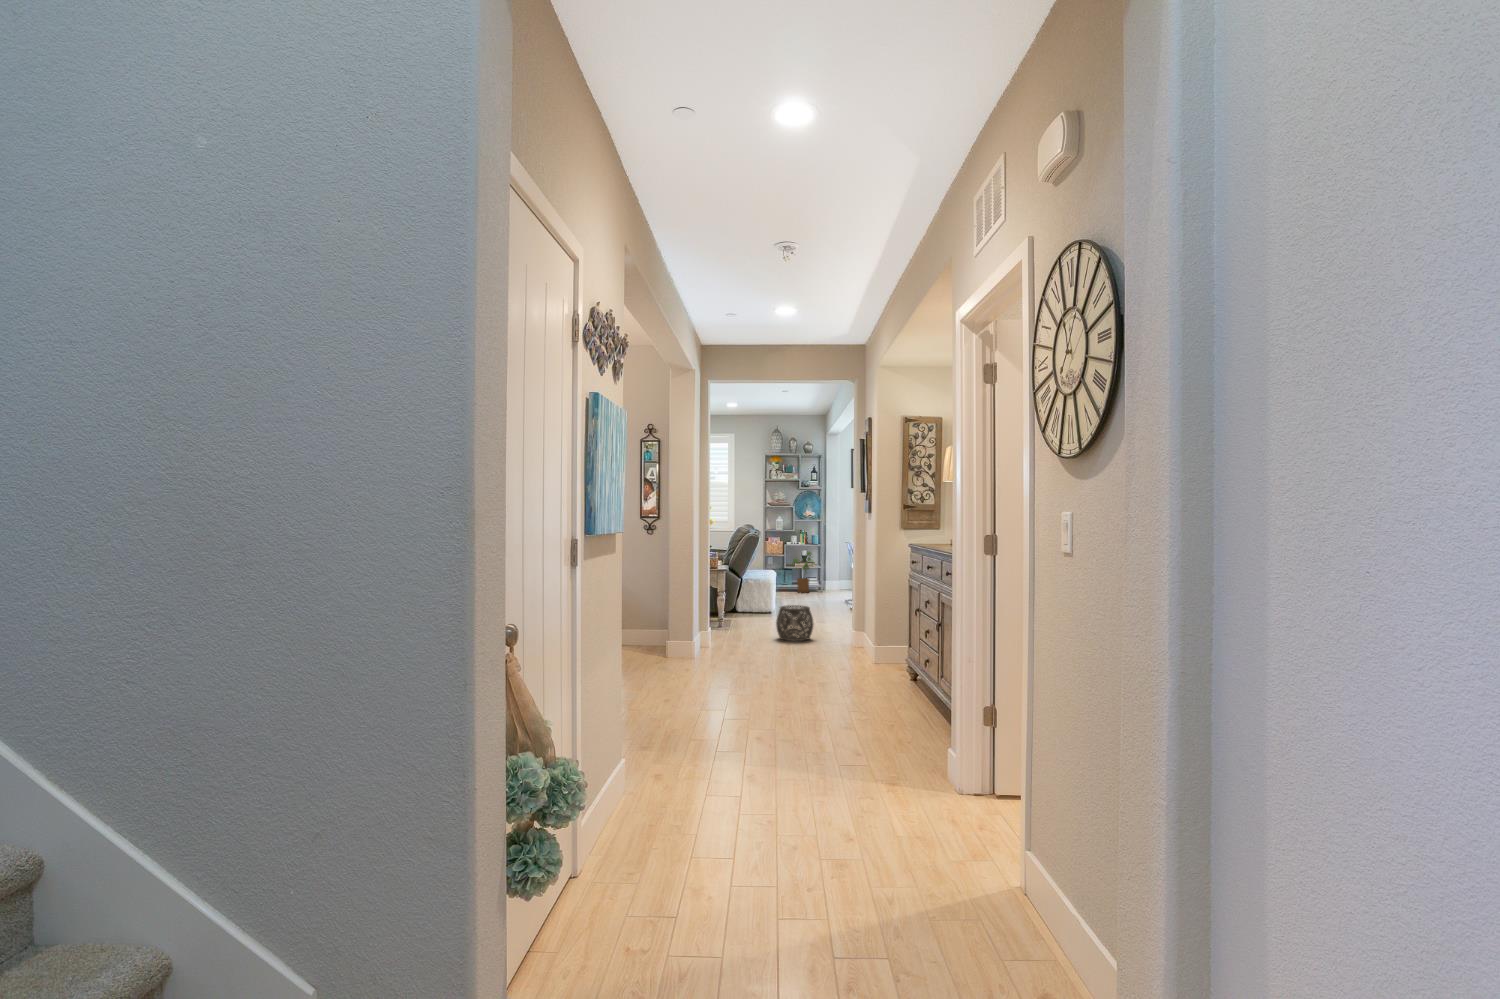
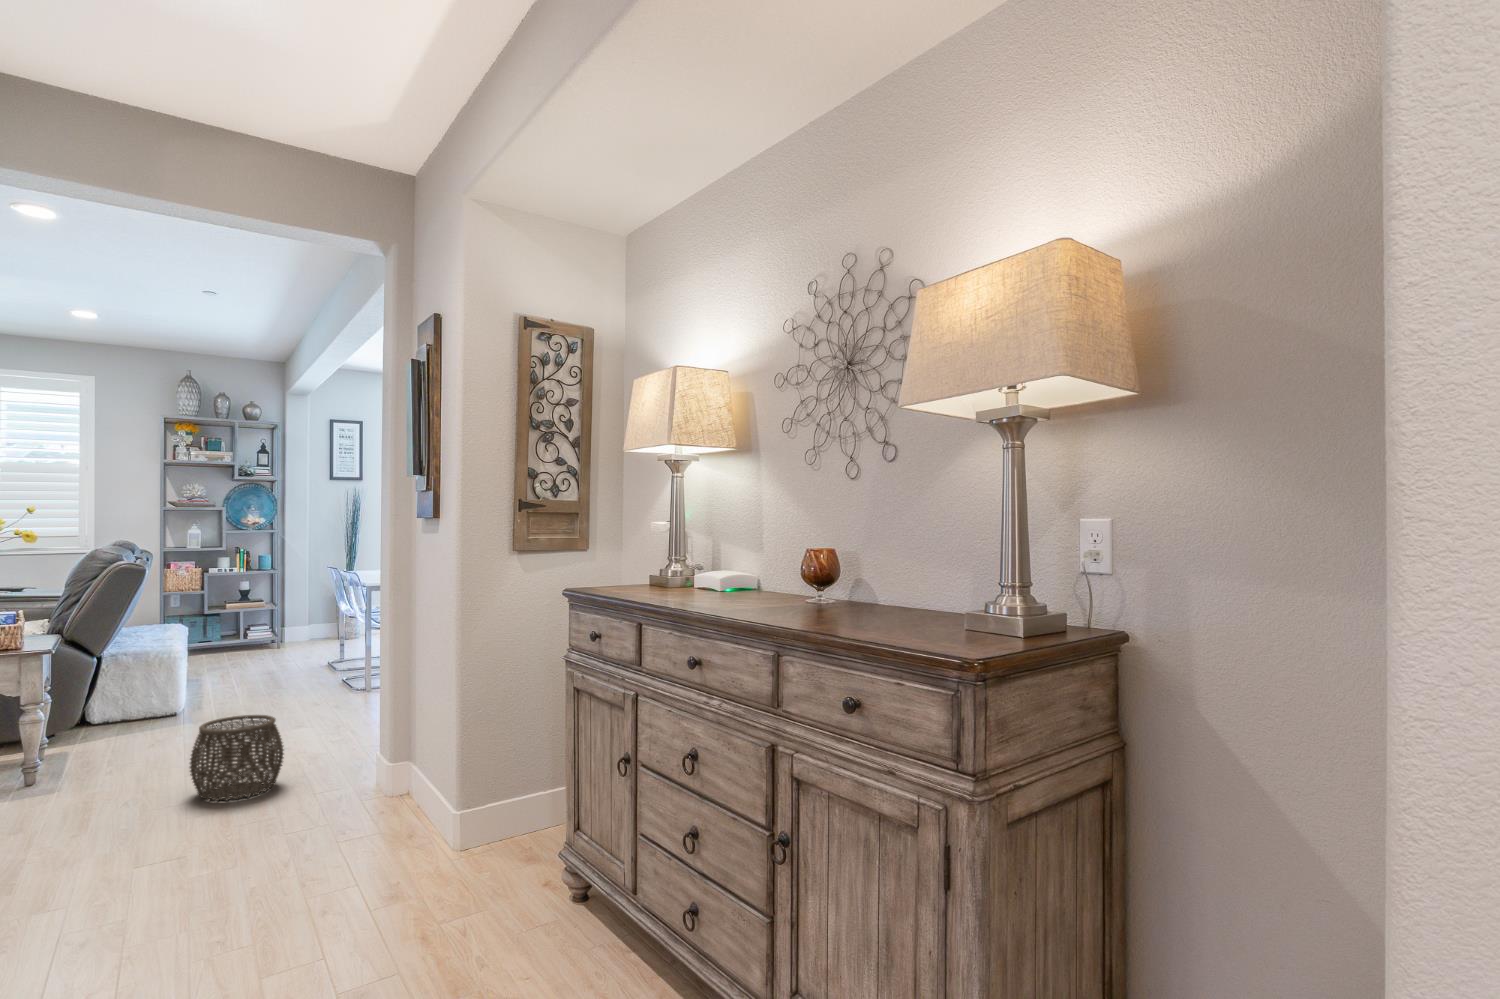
house plant: present [794,552,813,593] -> none [219,584,265,655]

